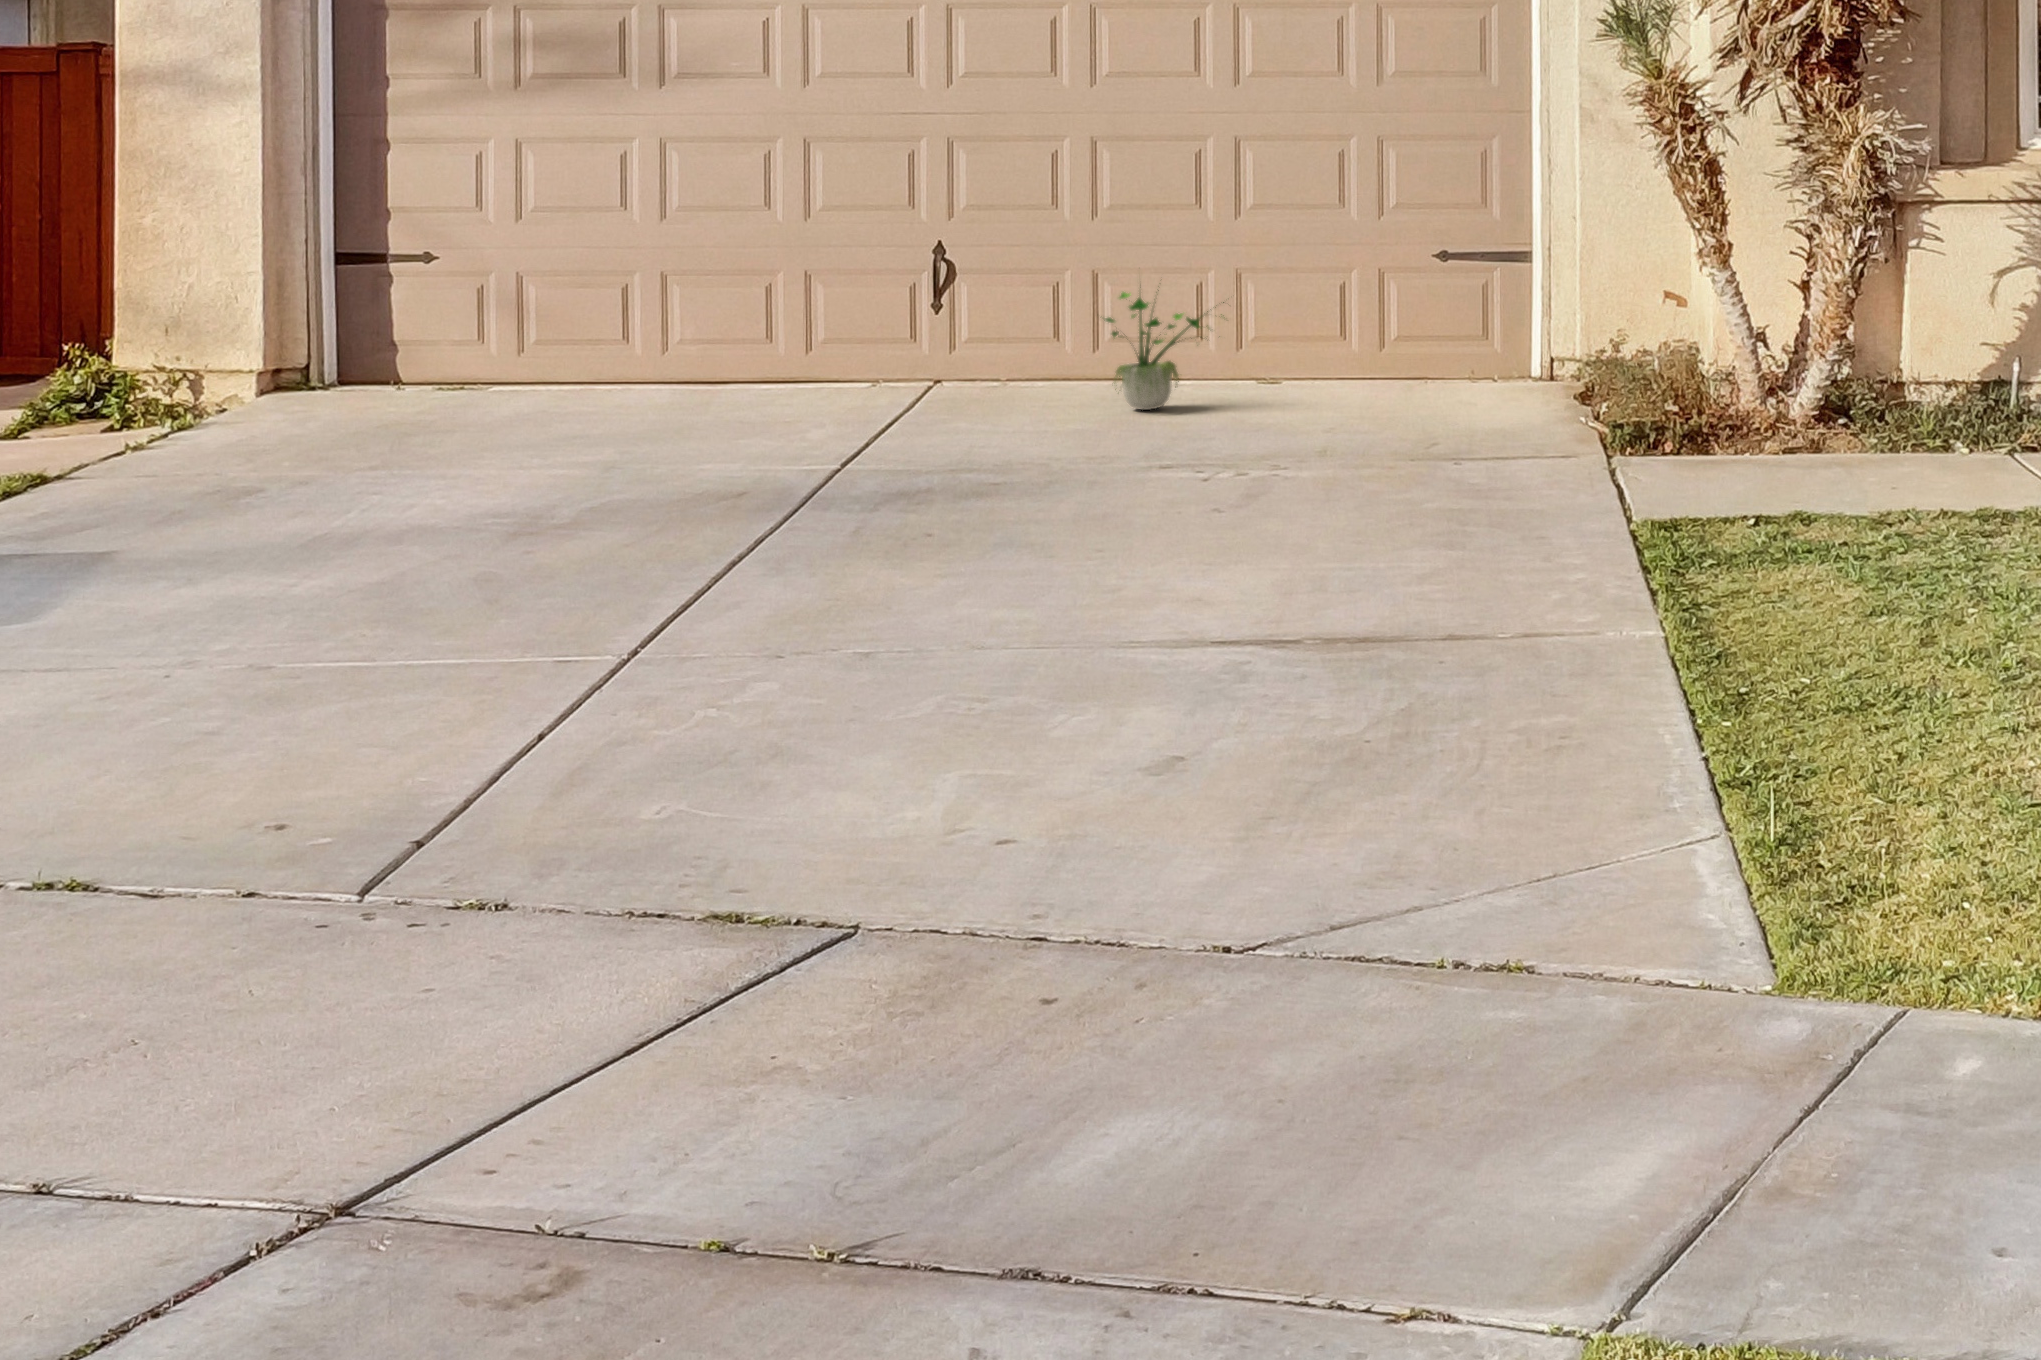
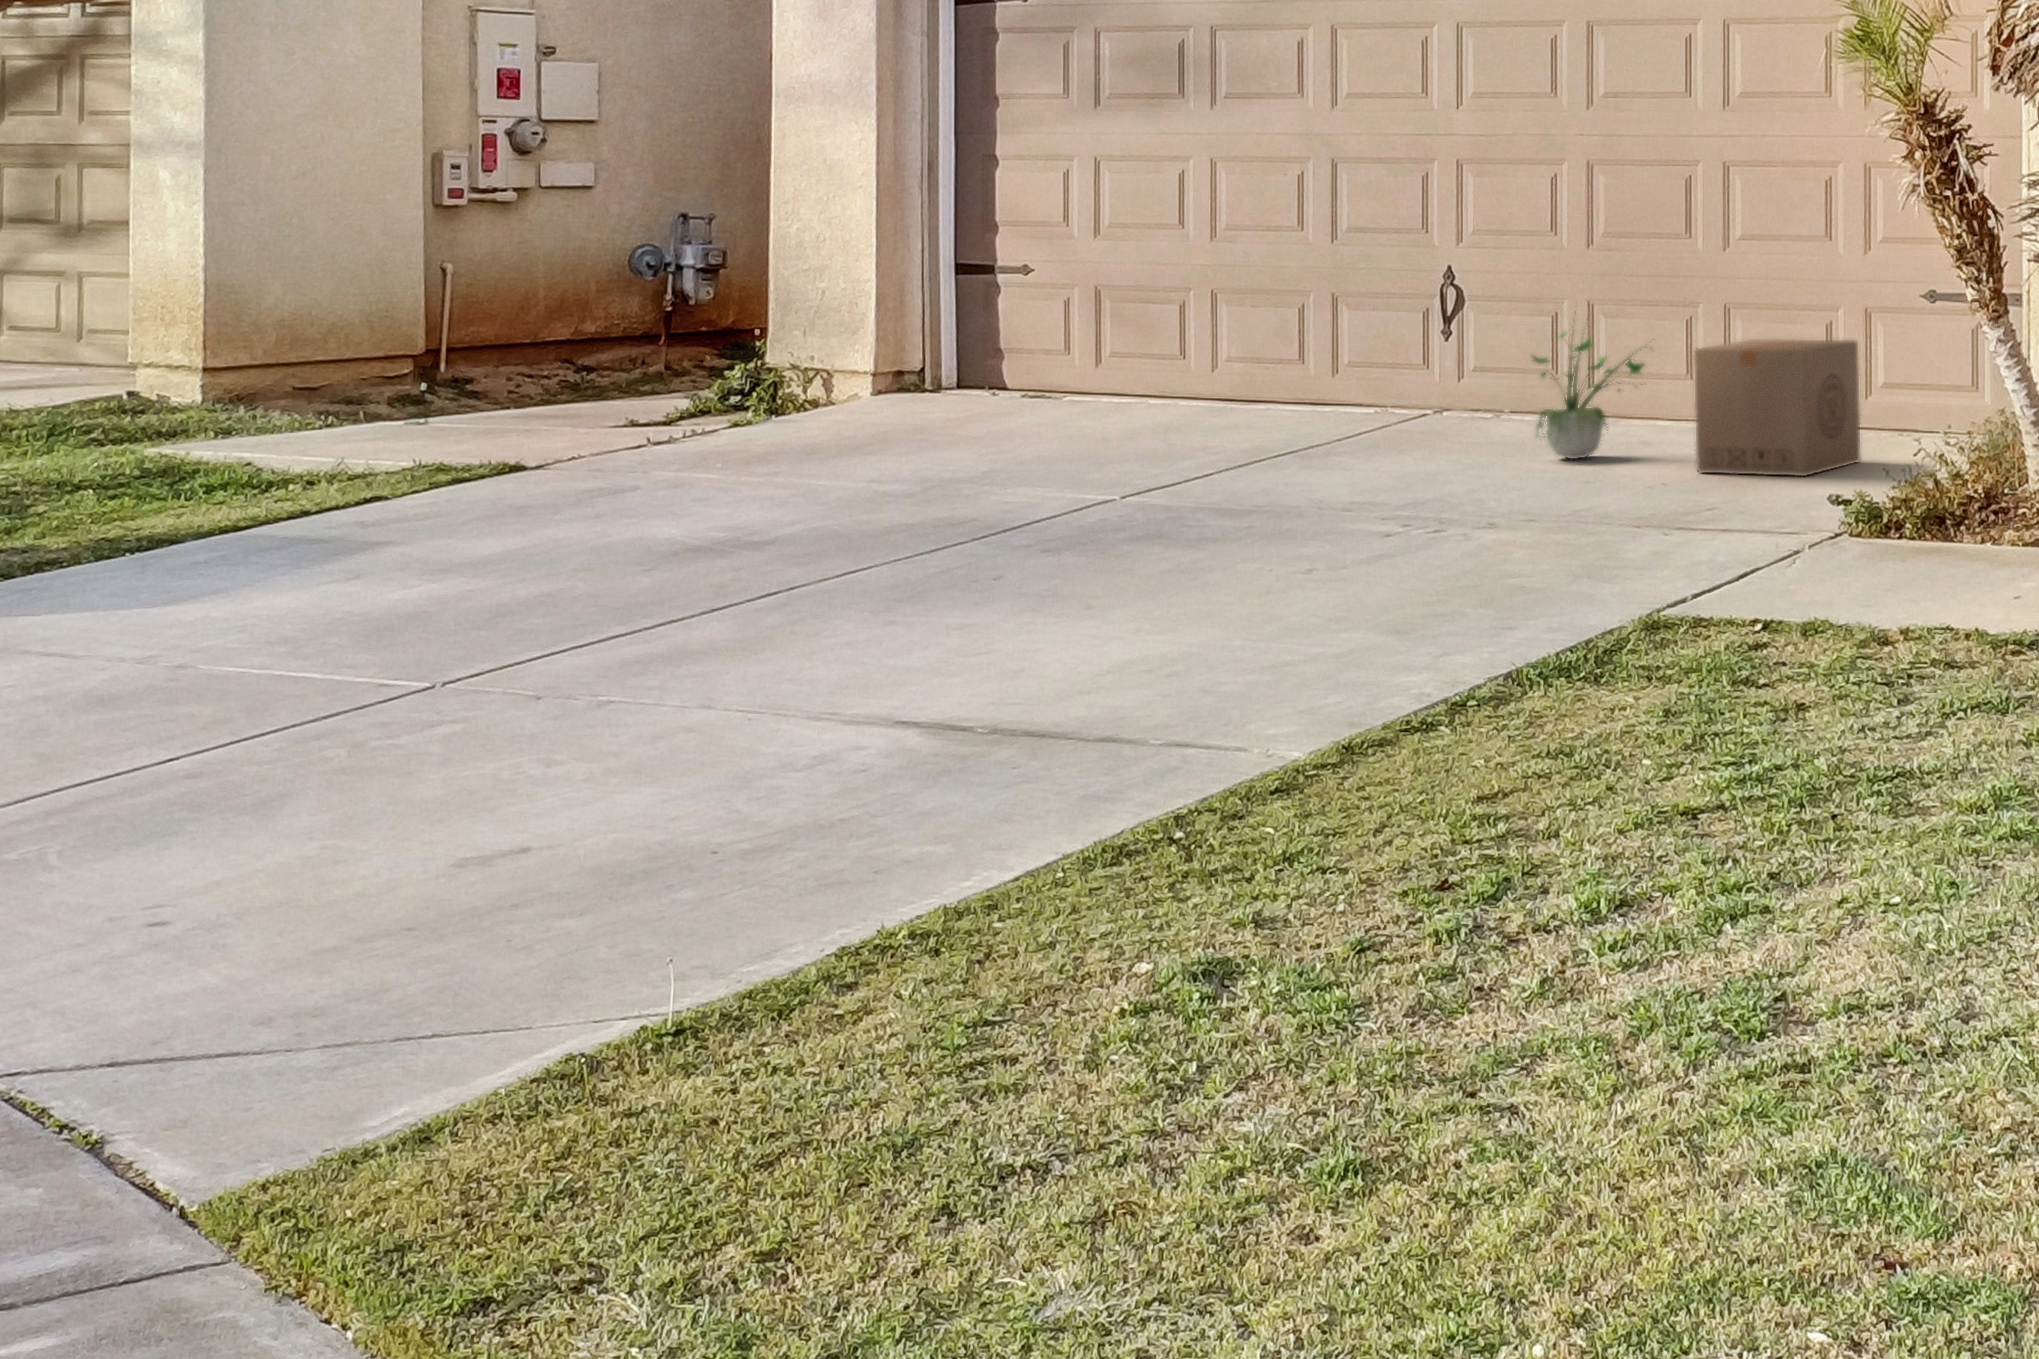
cardboard box: none [1311,289,1426,415] -> present [1694,339,1861,476]

